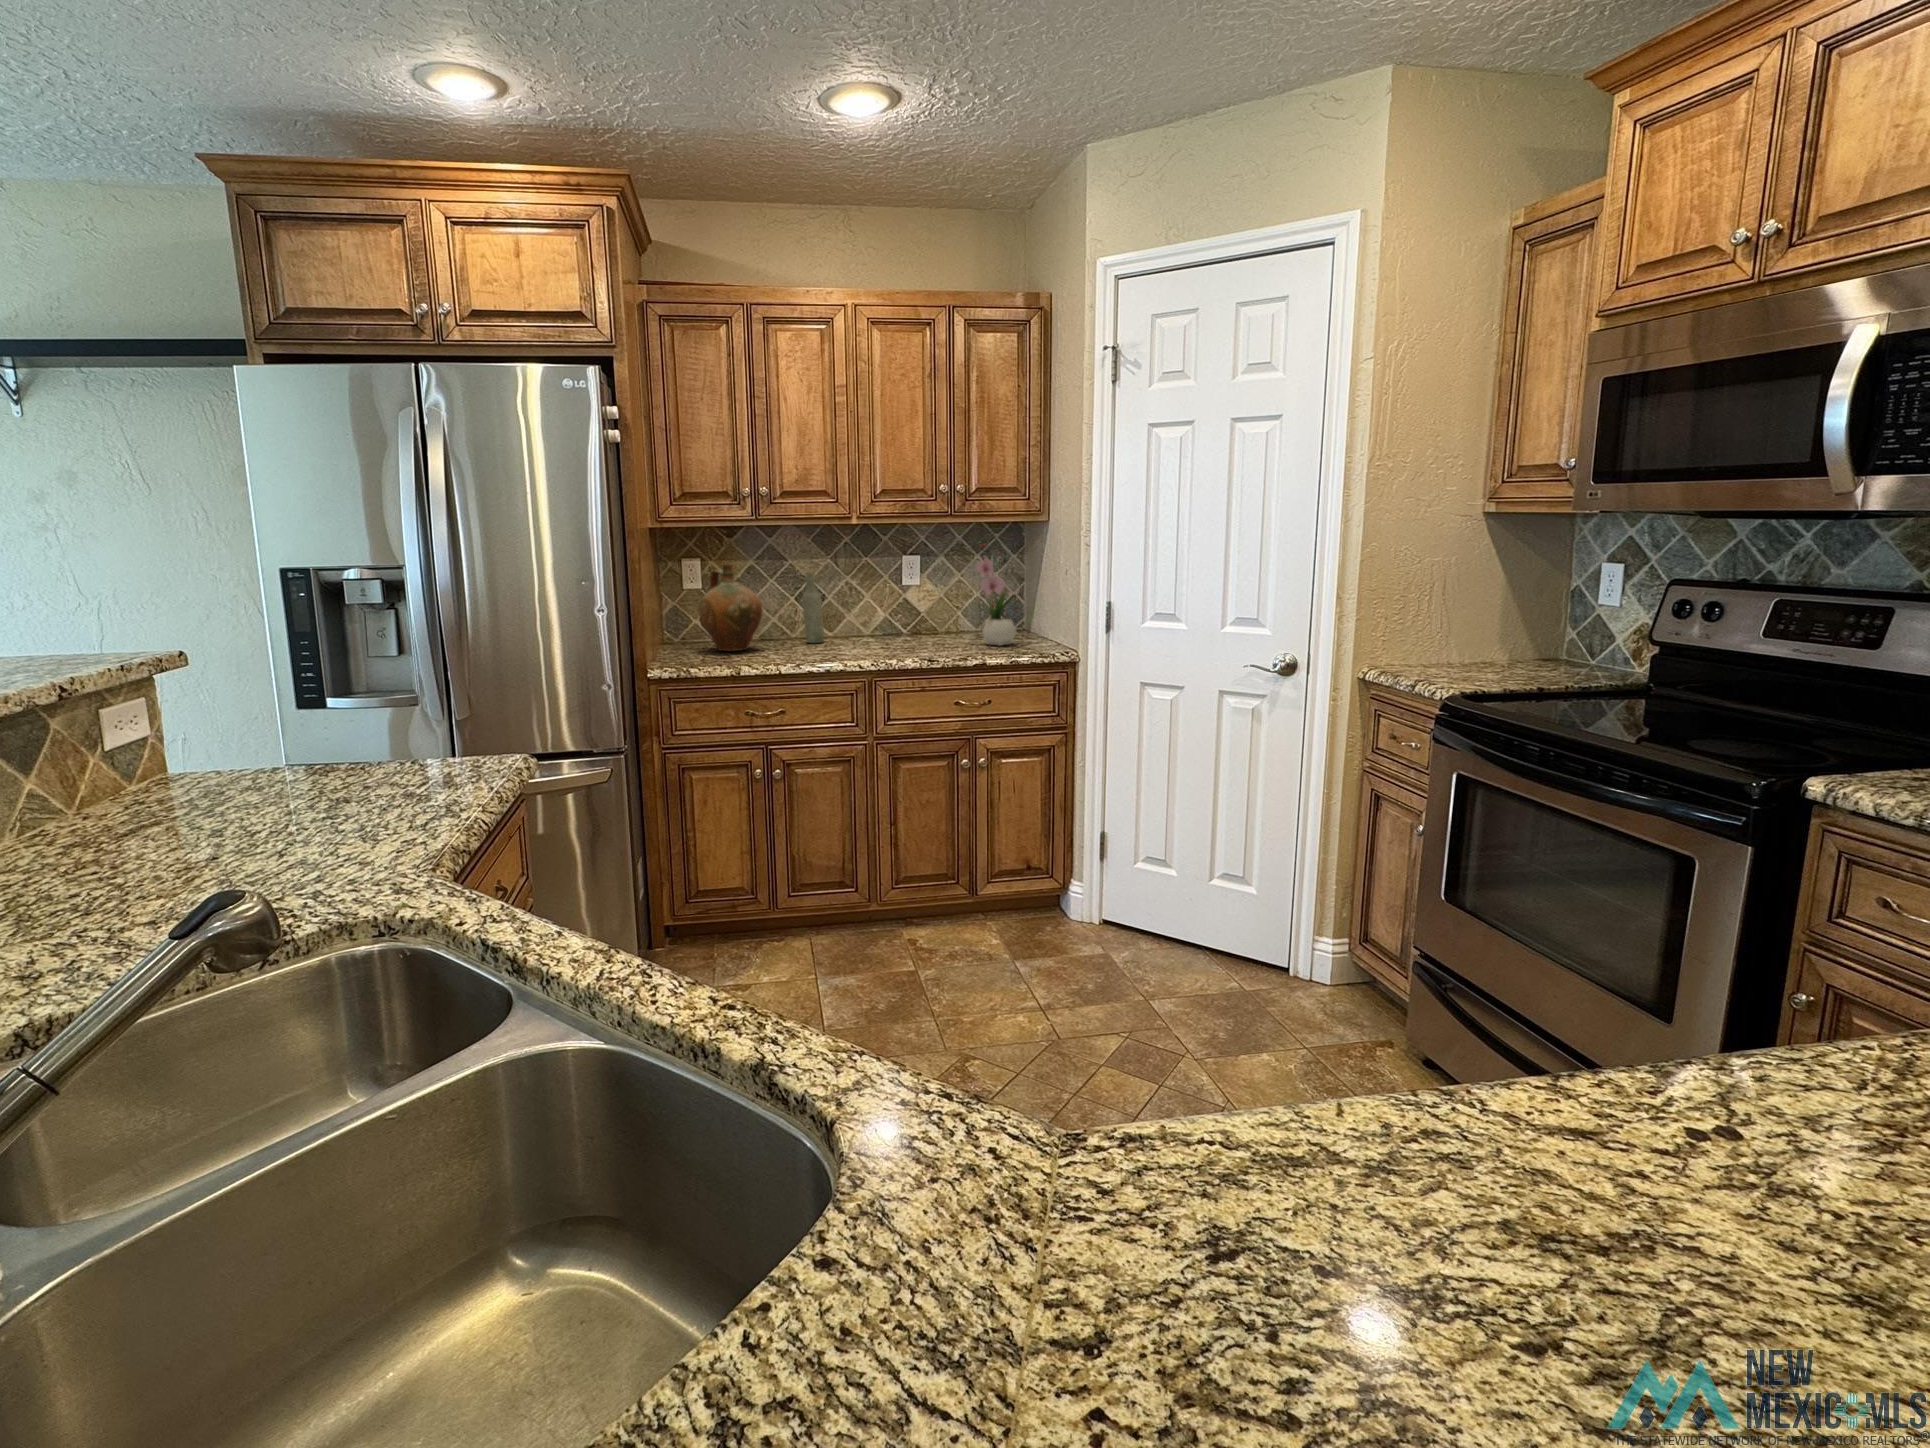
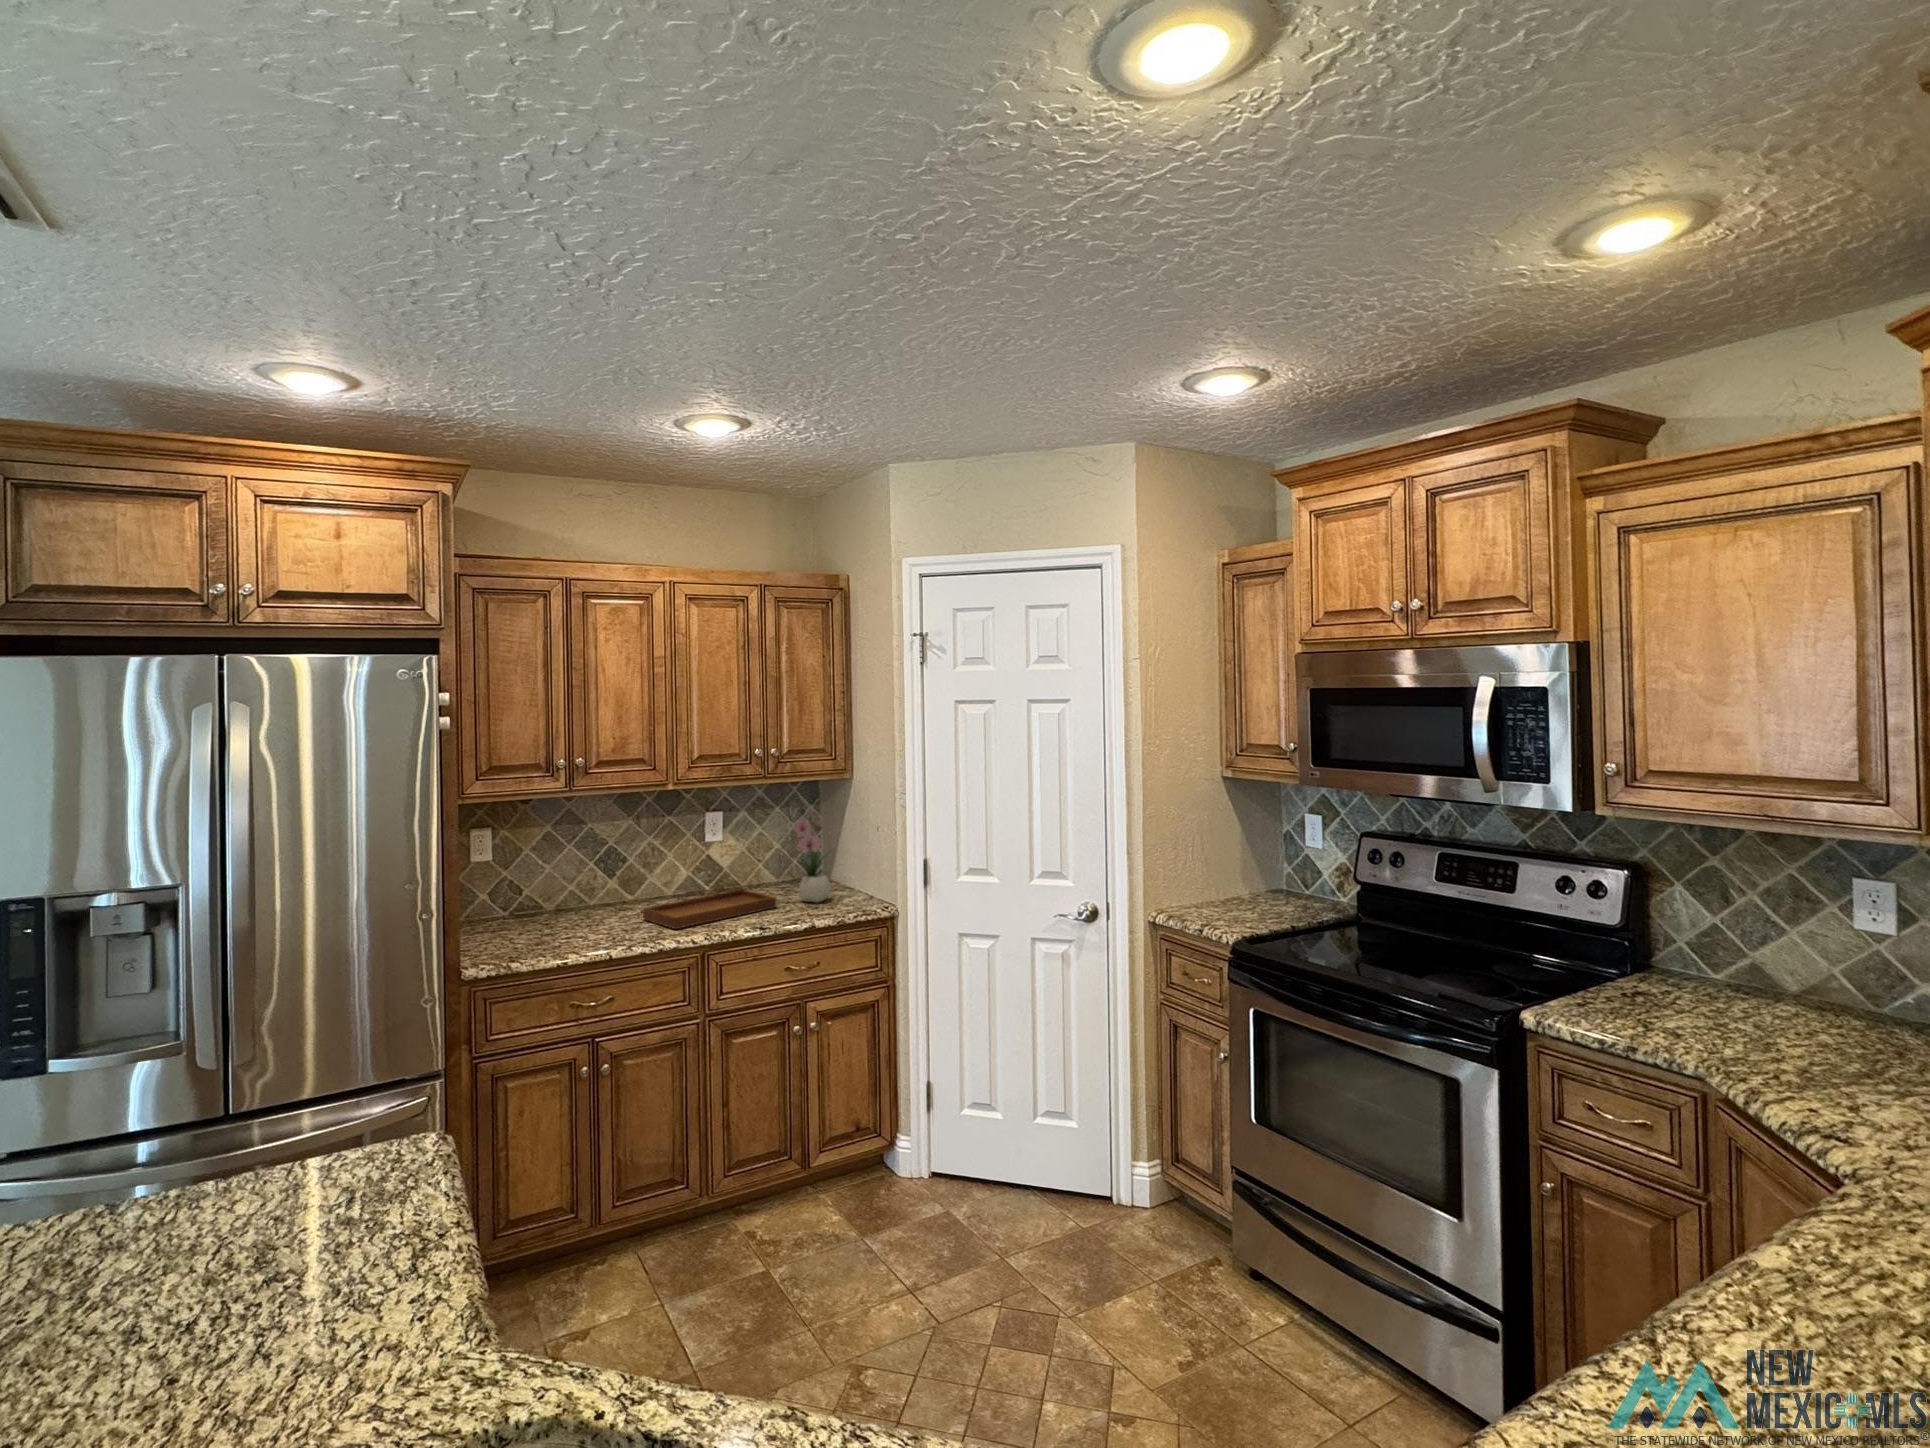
ceramic jug: present [699,564,762,651] -> none [500,837,572,932]
bottle: present [802,574,824,643] -> none [609,839,632,912]
tray: none [827,607,957,656] -> present [643,871,776,929]

